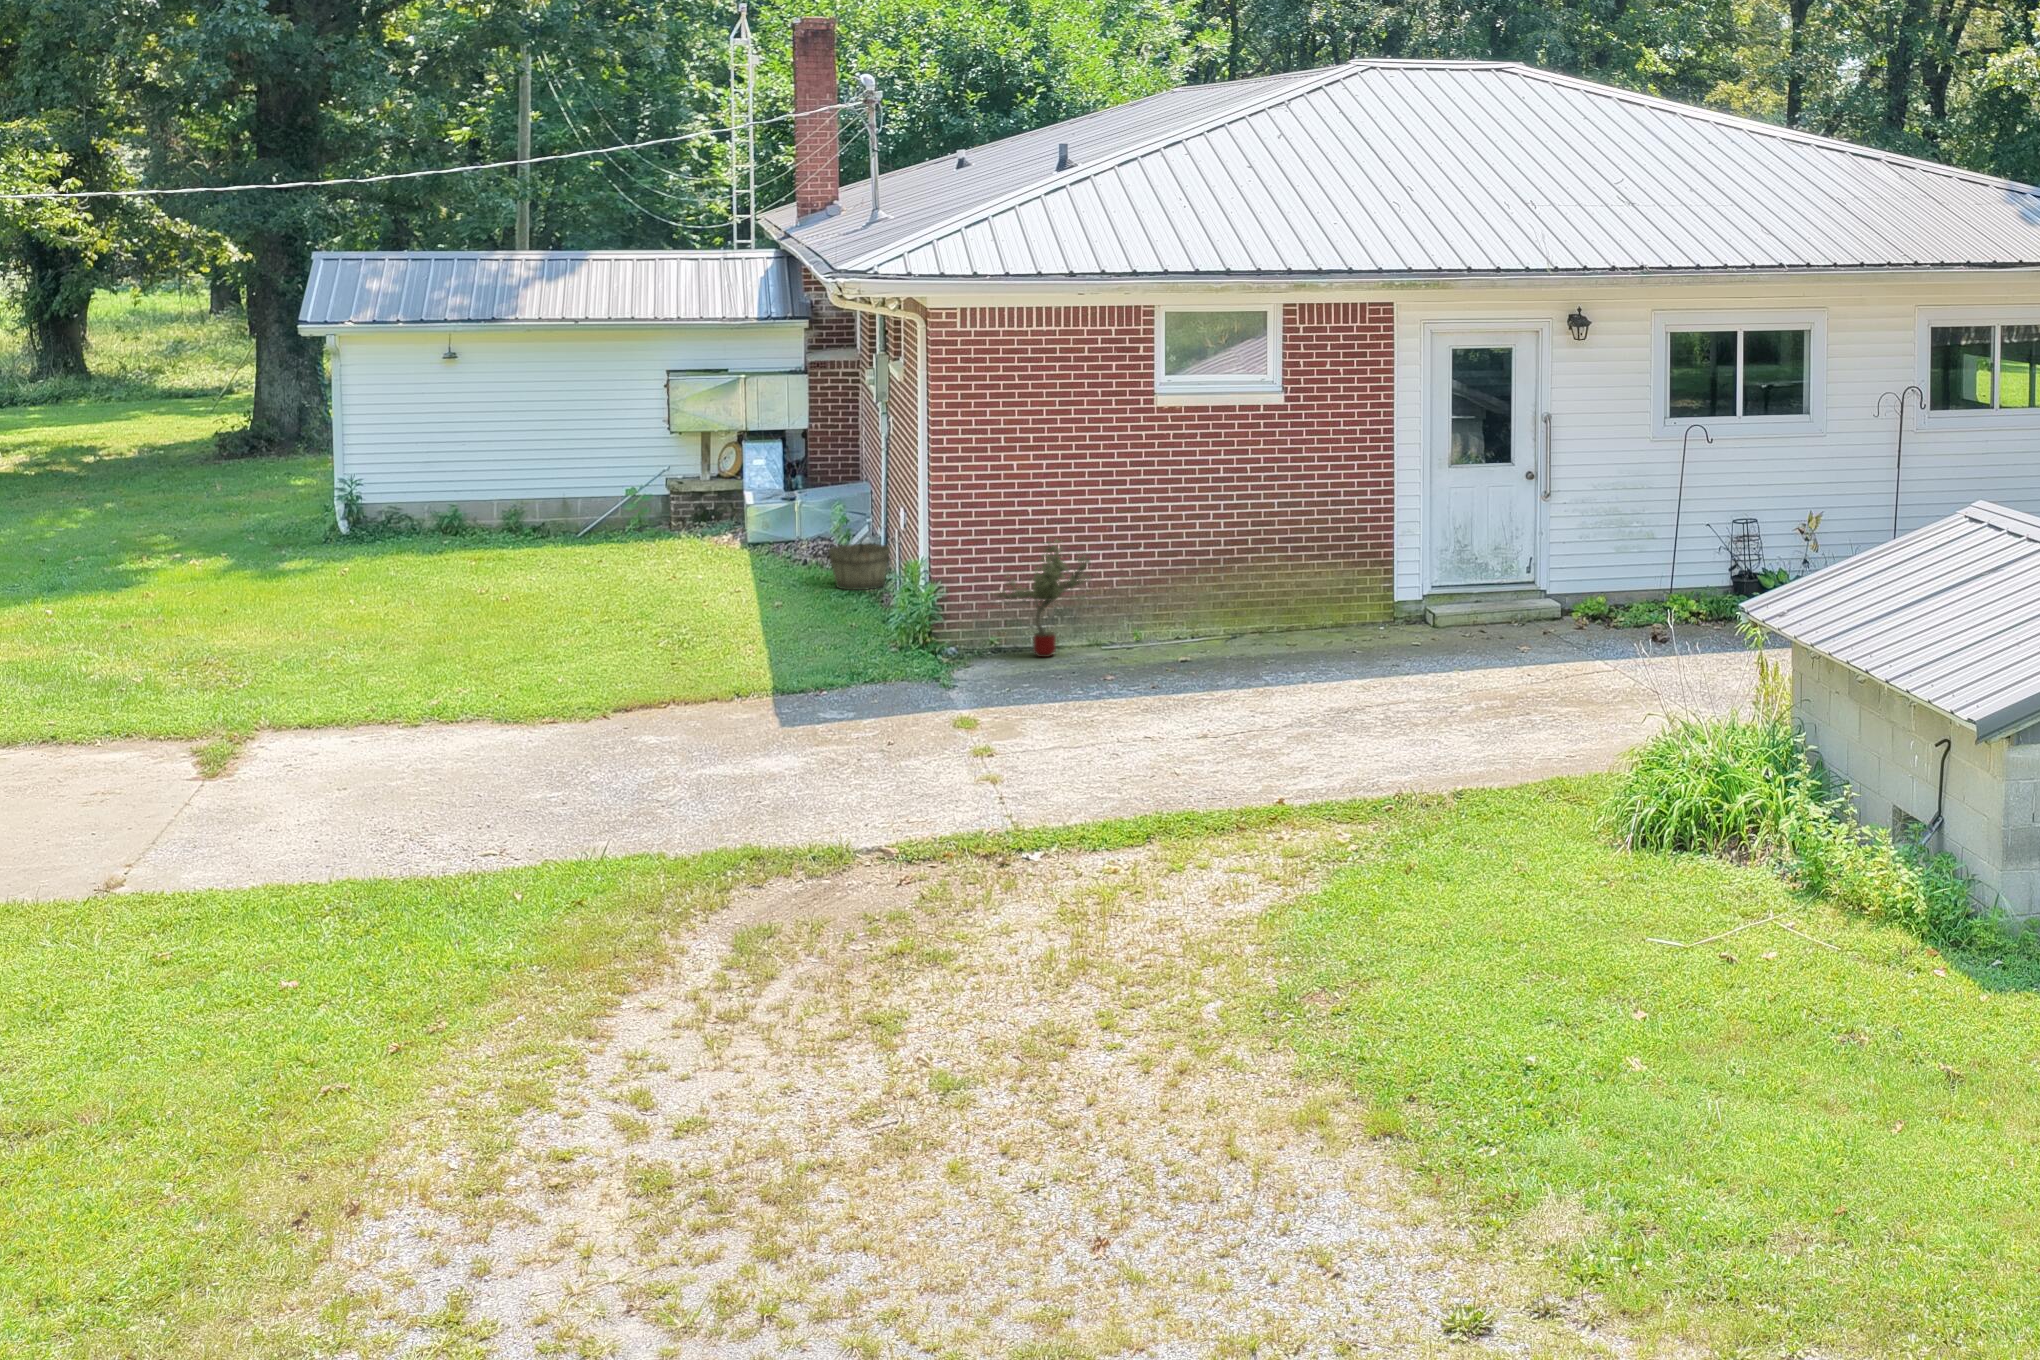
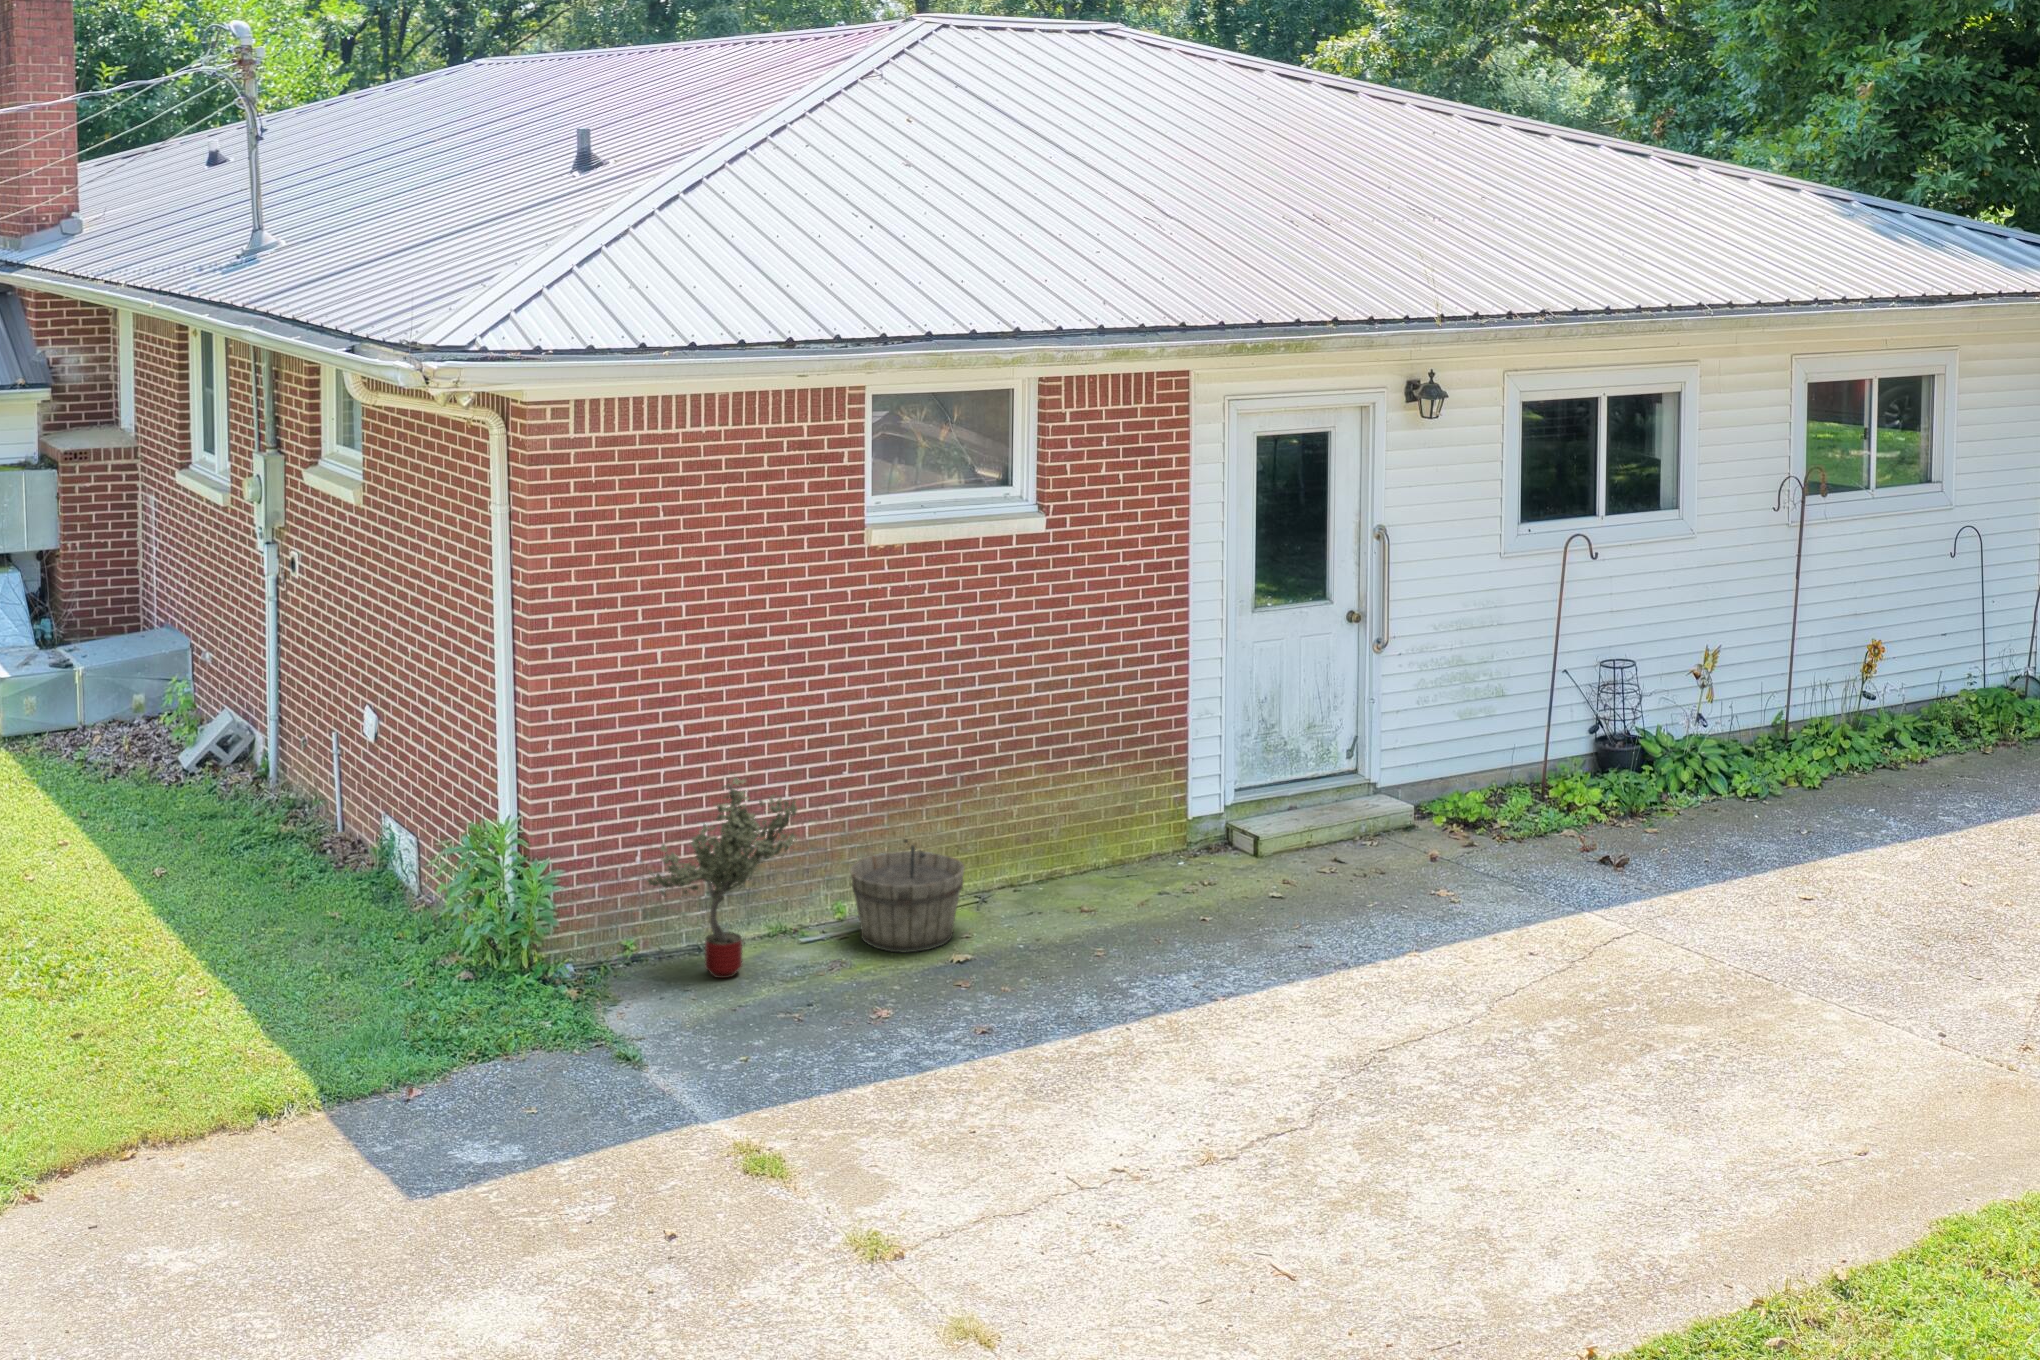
wooden bucket: present [829,541,890,590] -> present [850,840,965,952]

